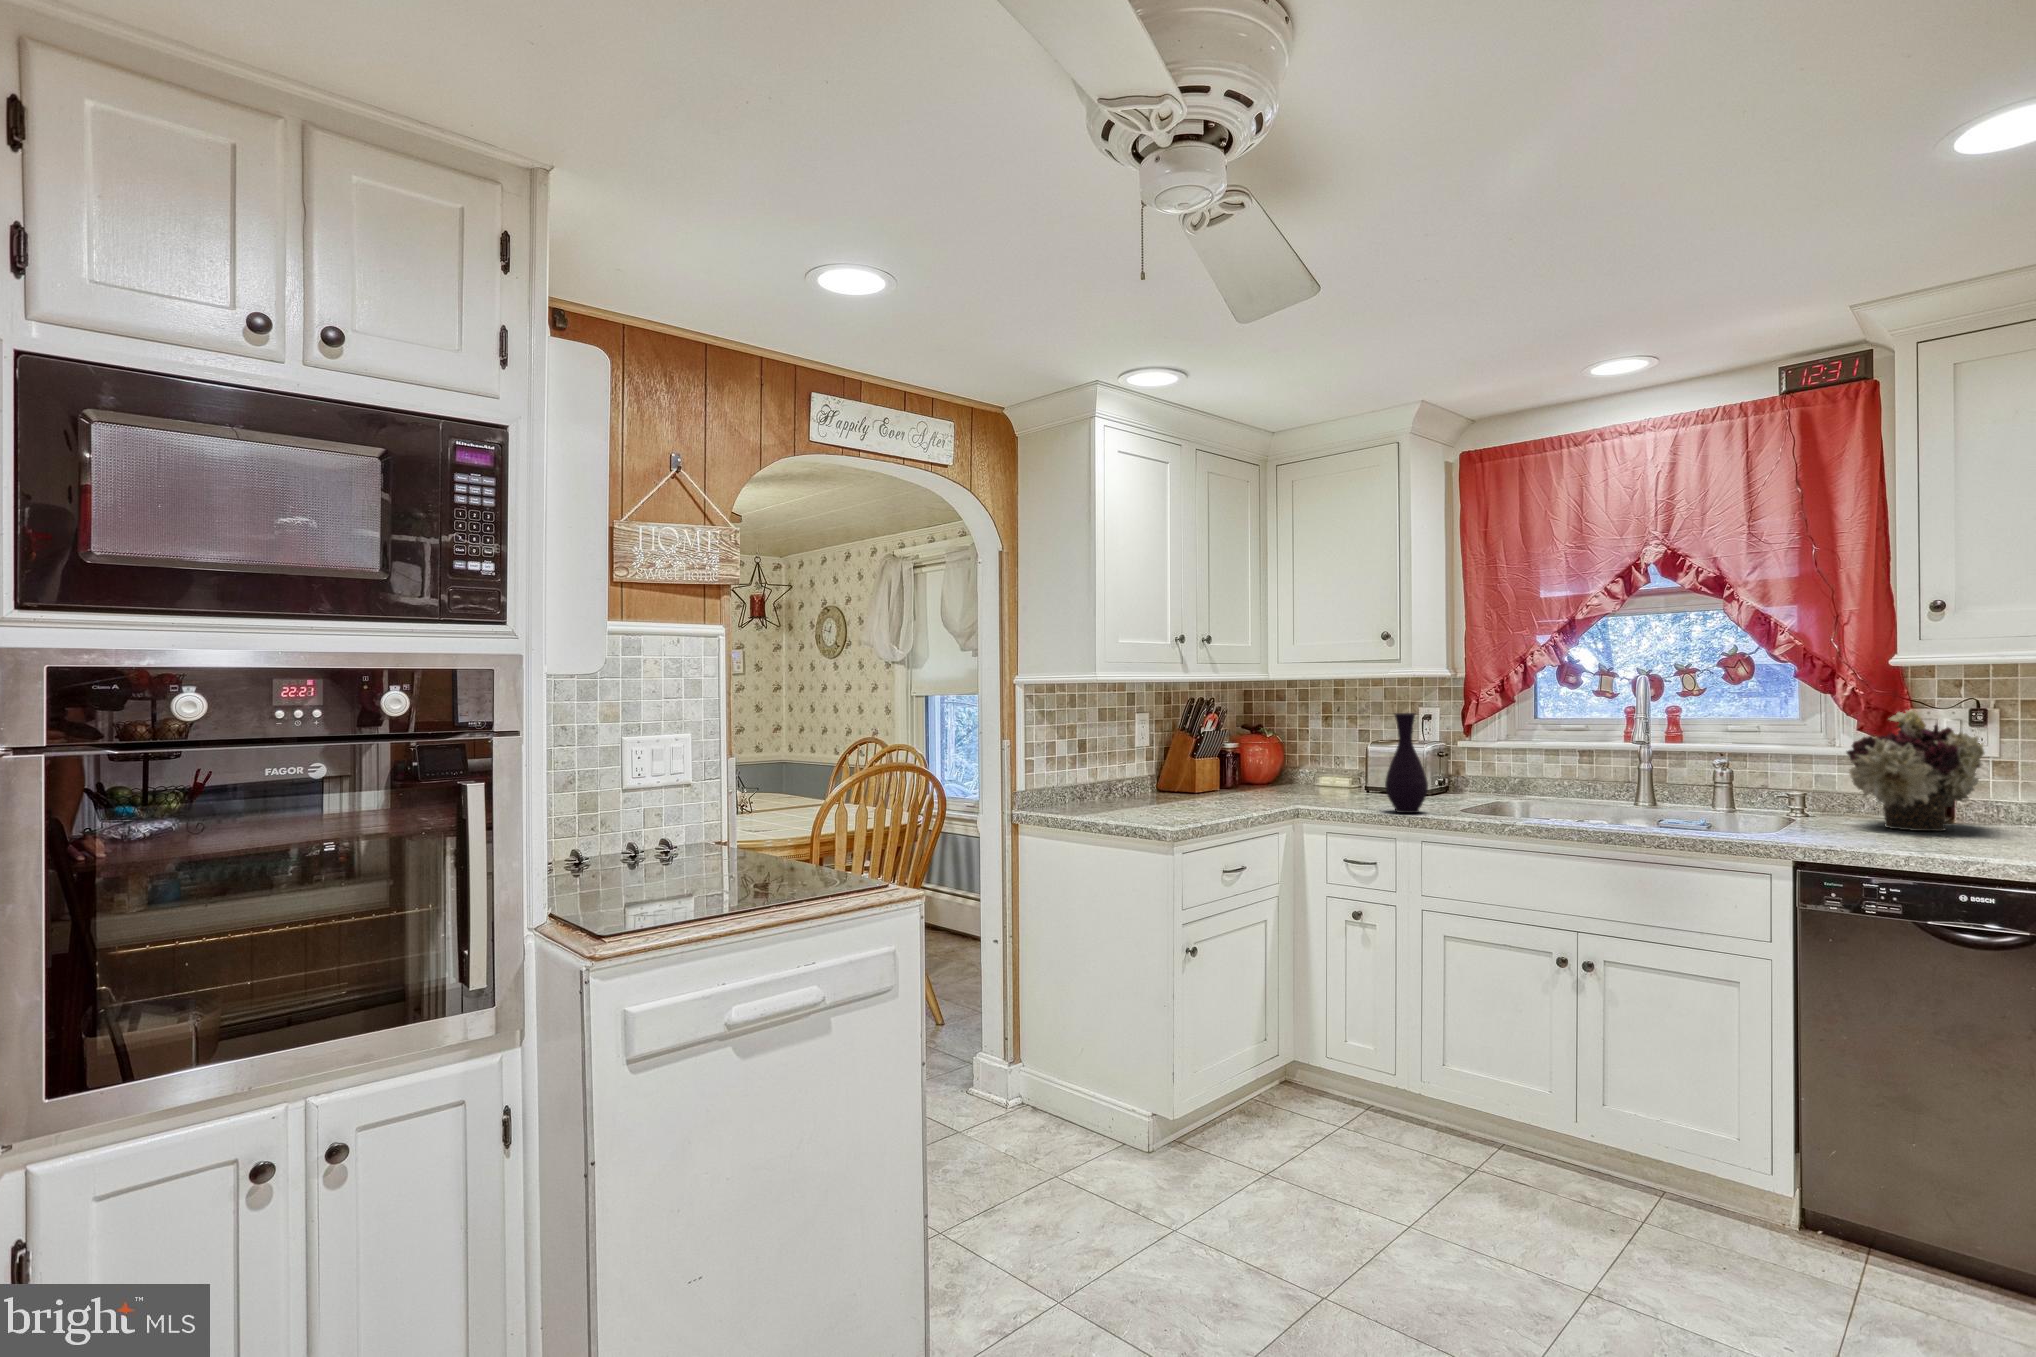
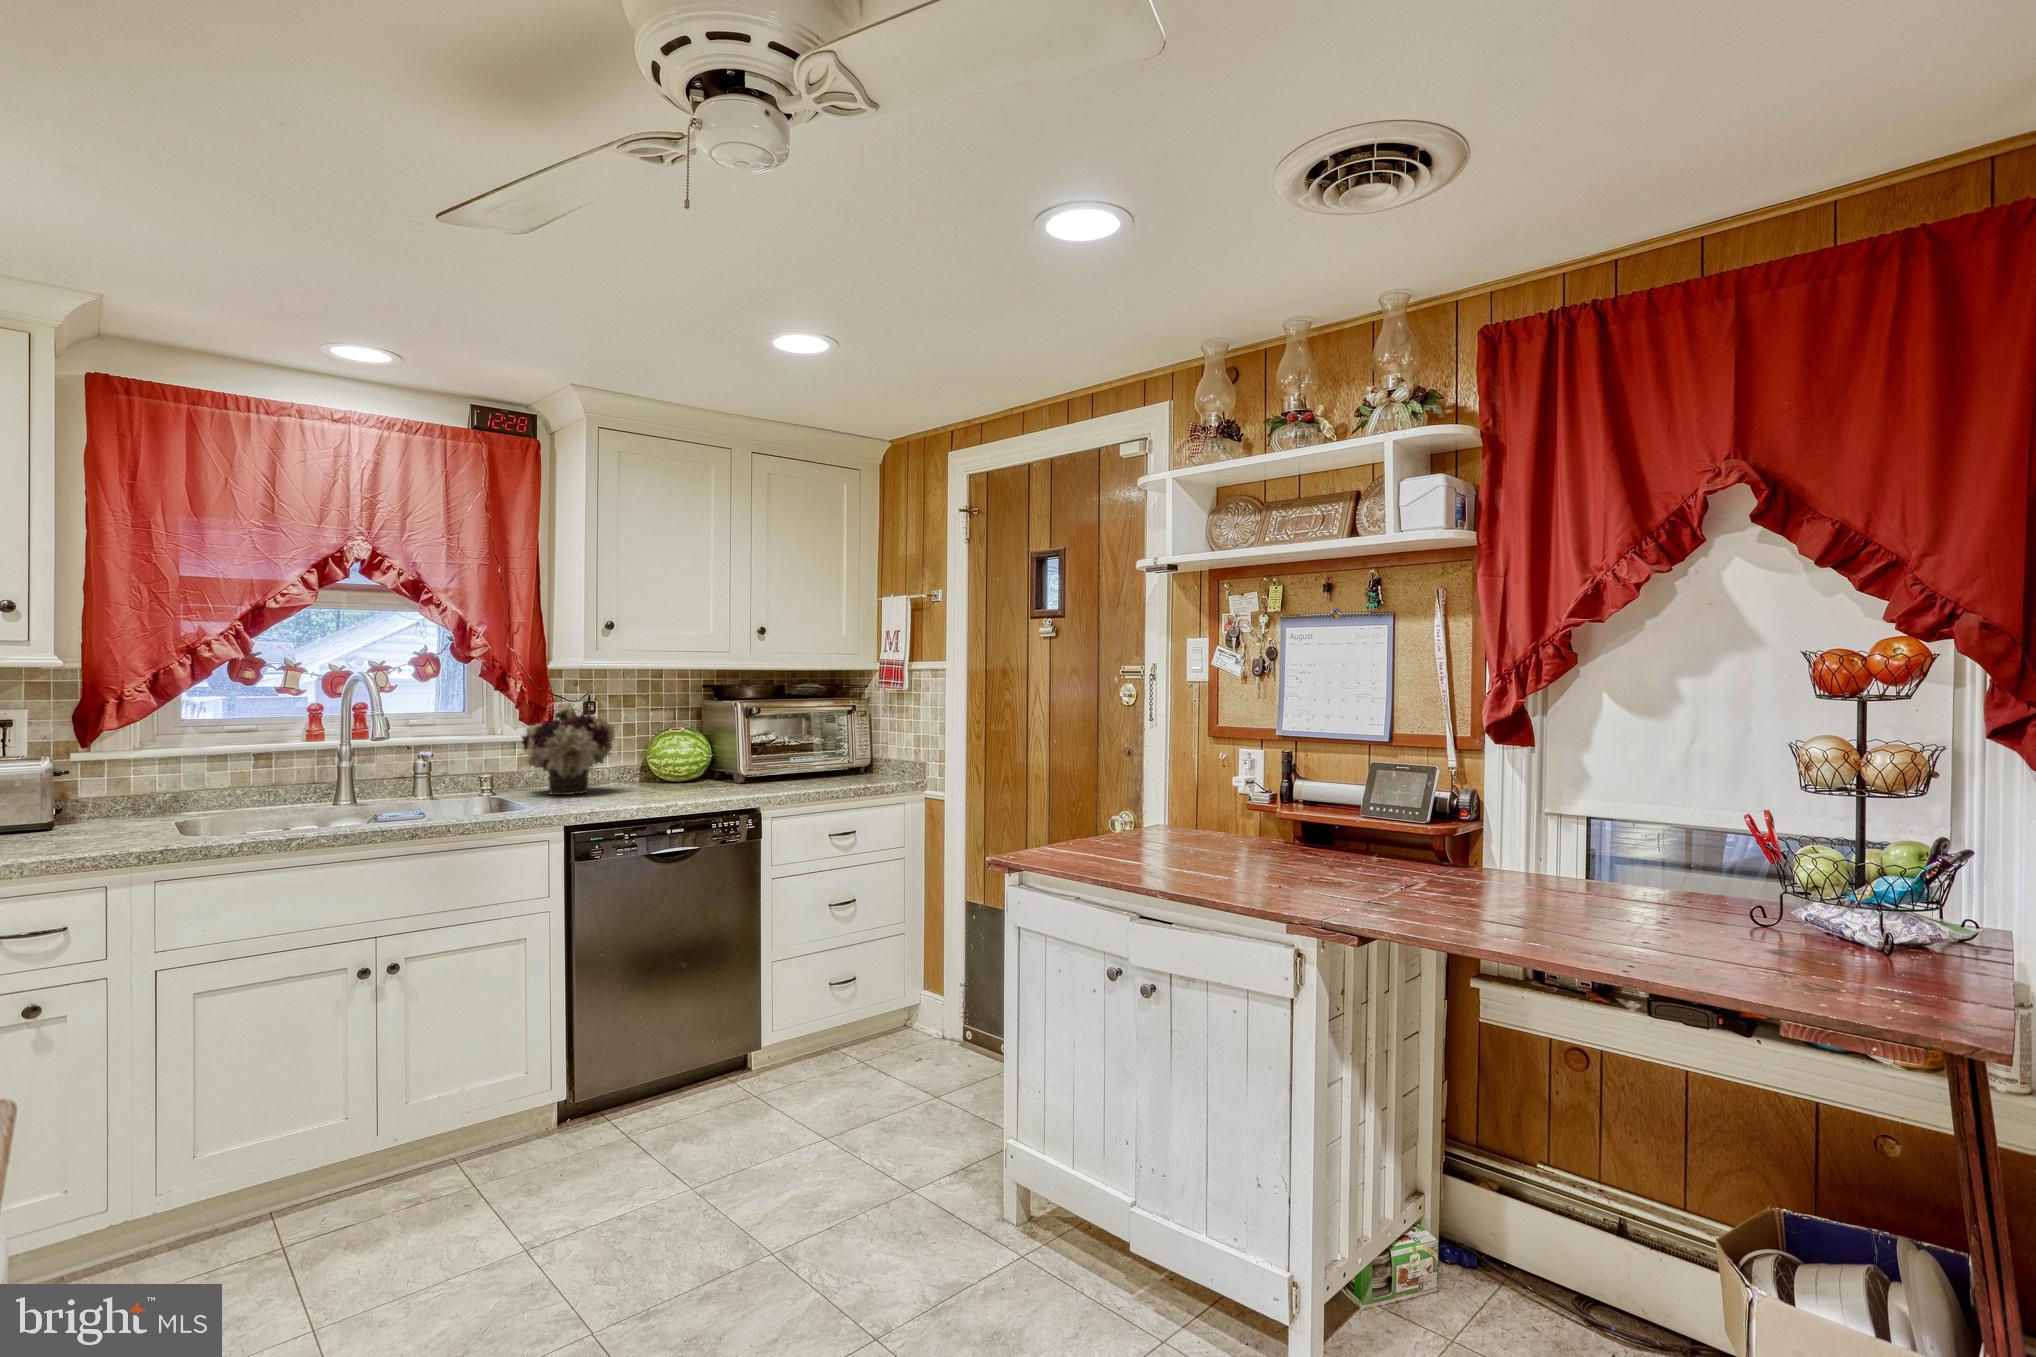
vase: present [1385,713,1428,813] -> none [79,715,151,850]

